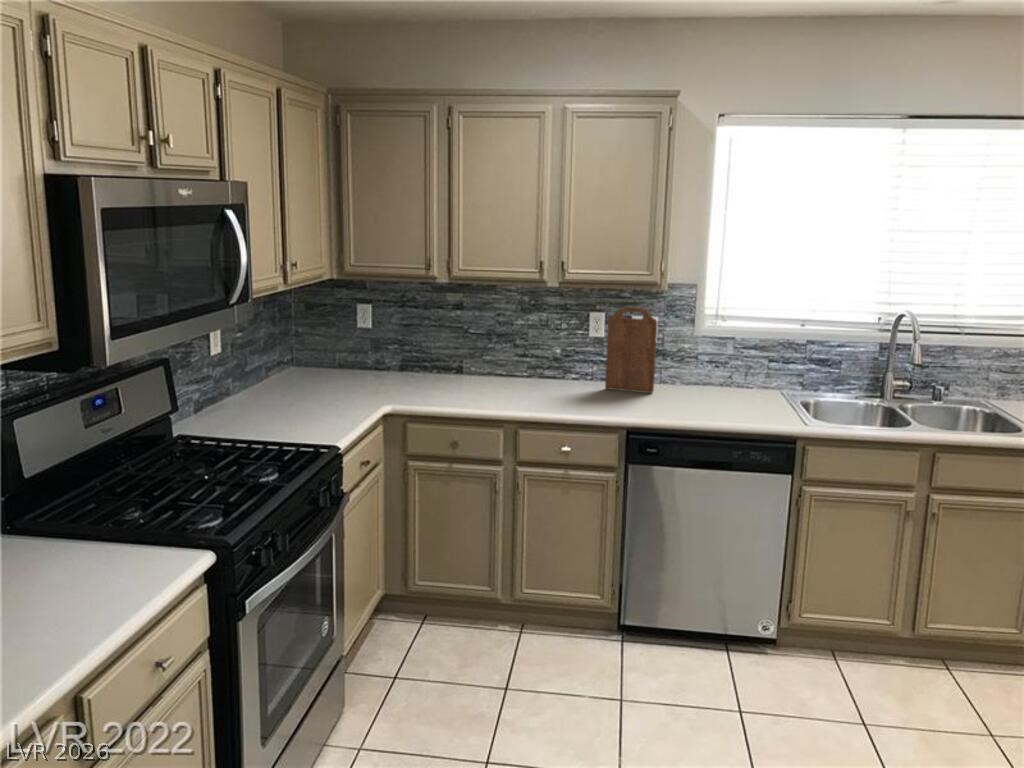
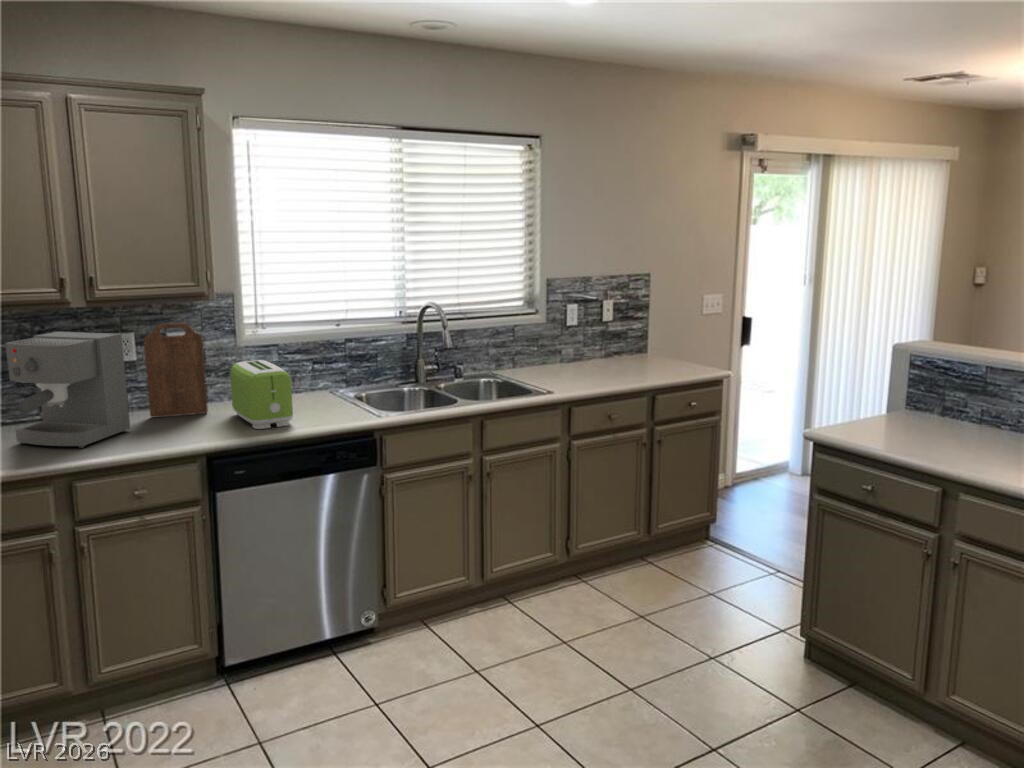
coffee maker: none [494,305,585,403] -> present [5,332,130,448]
toaster: none [673,349,721,416] -> present [230,360,293,429]

